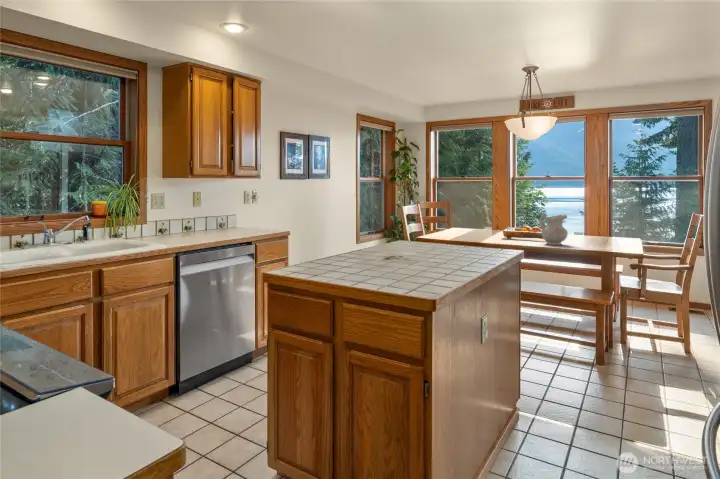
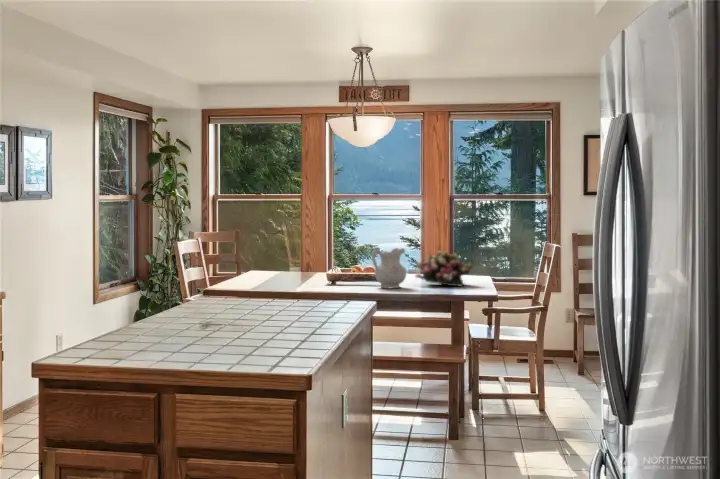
flower arrangement: none [575,218,626,246] -> present [416,251,472,286]

